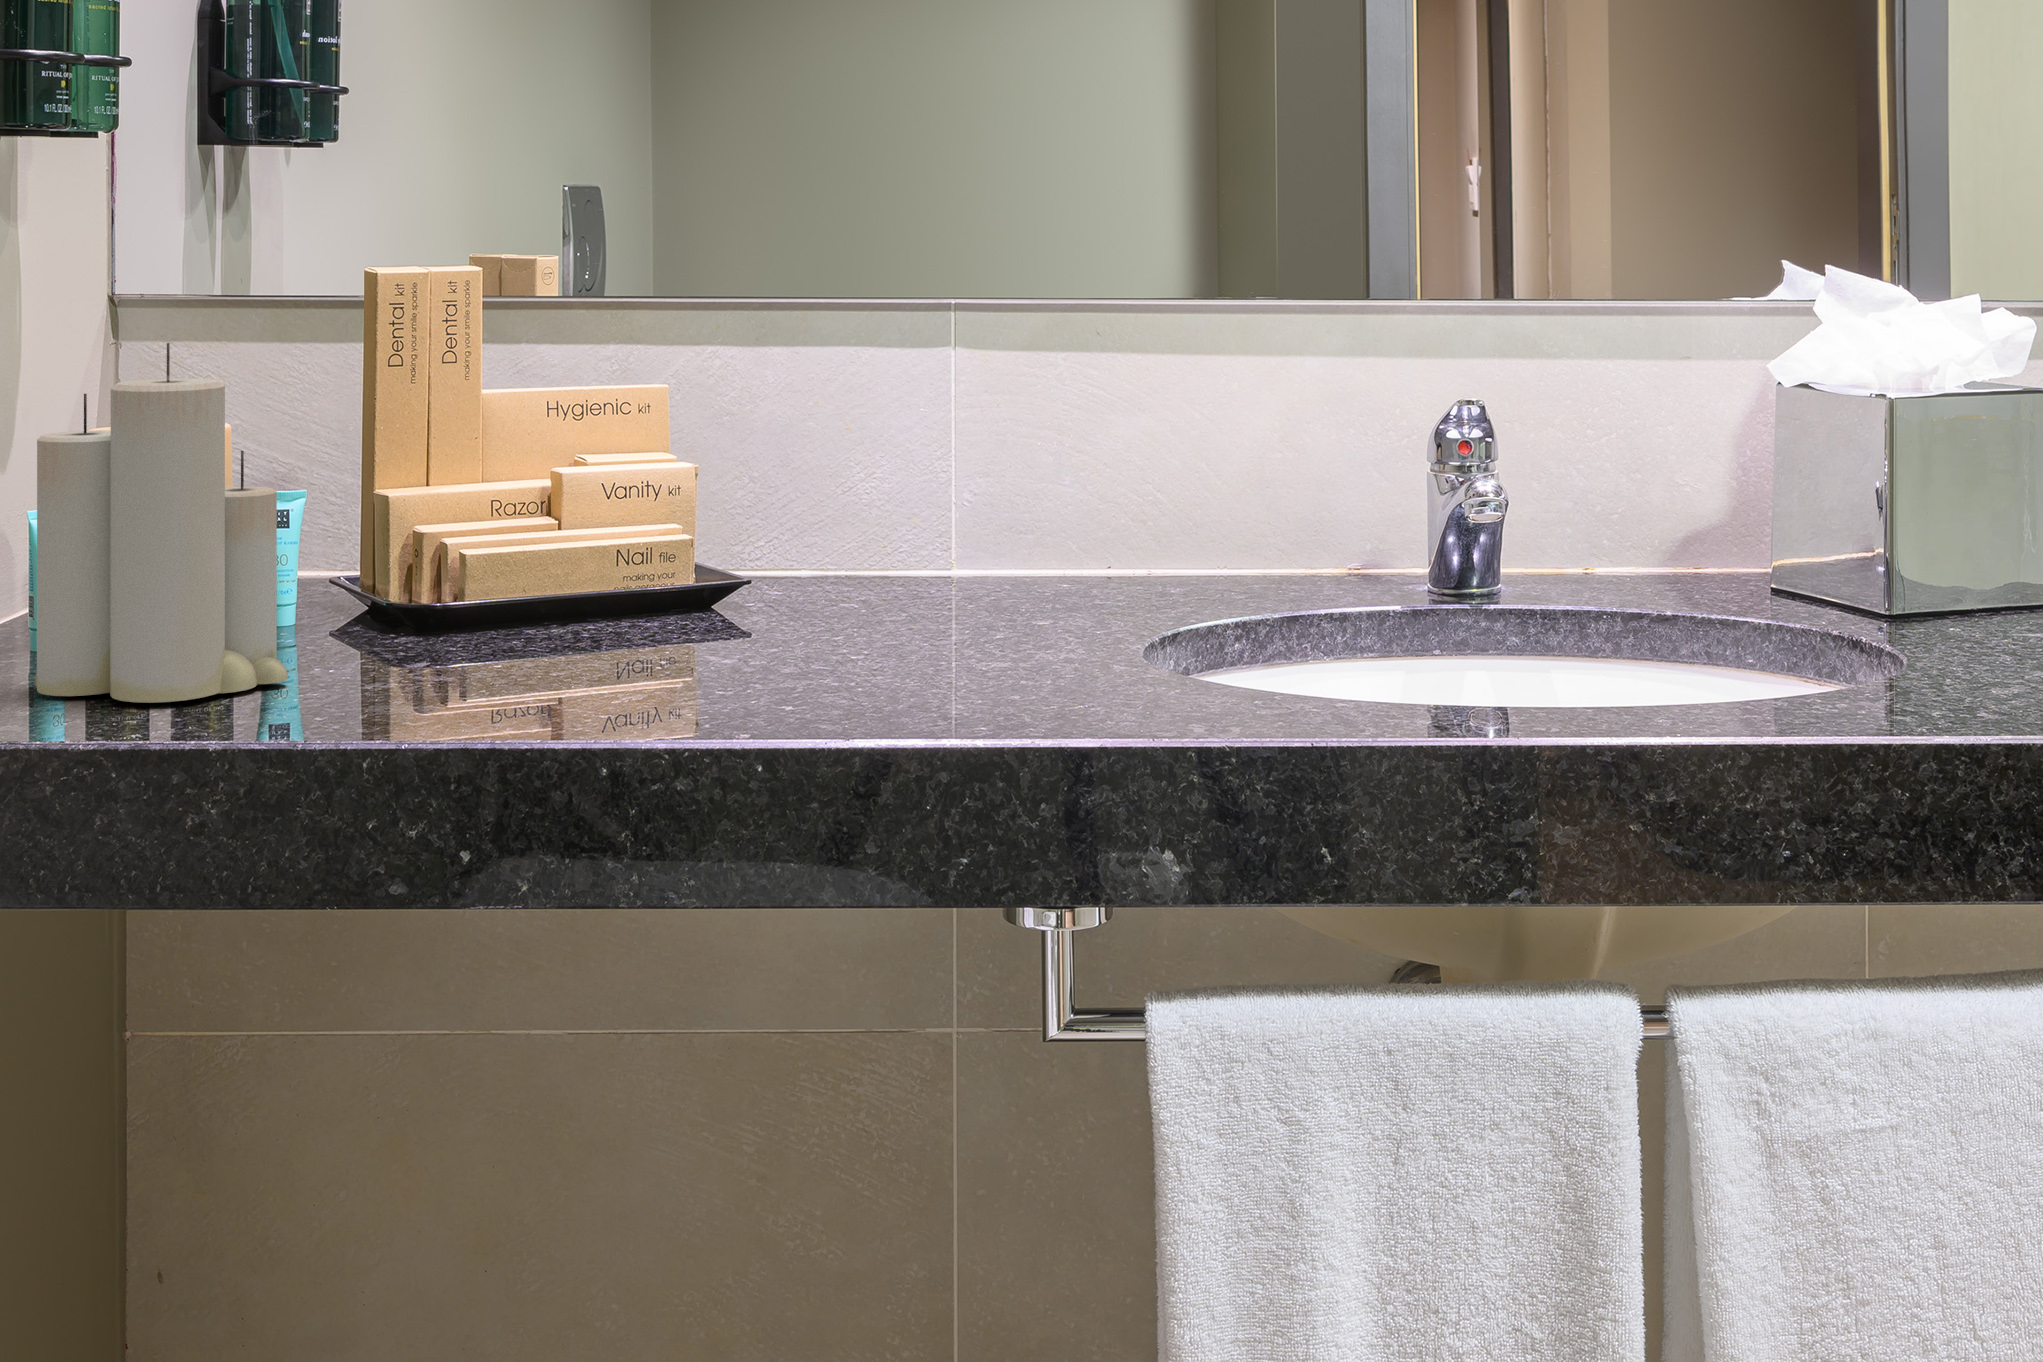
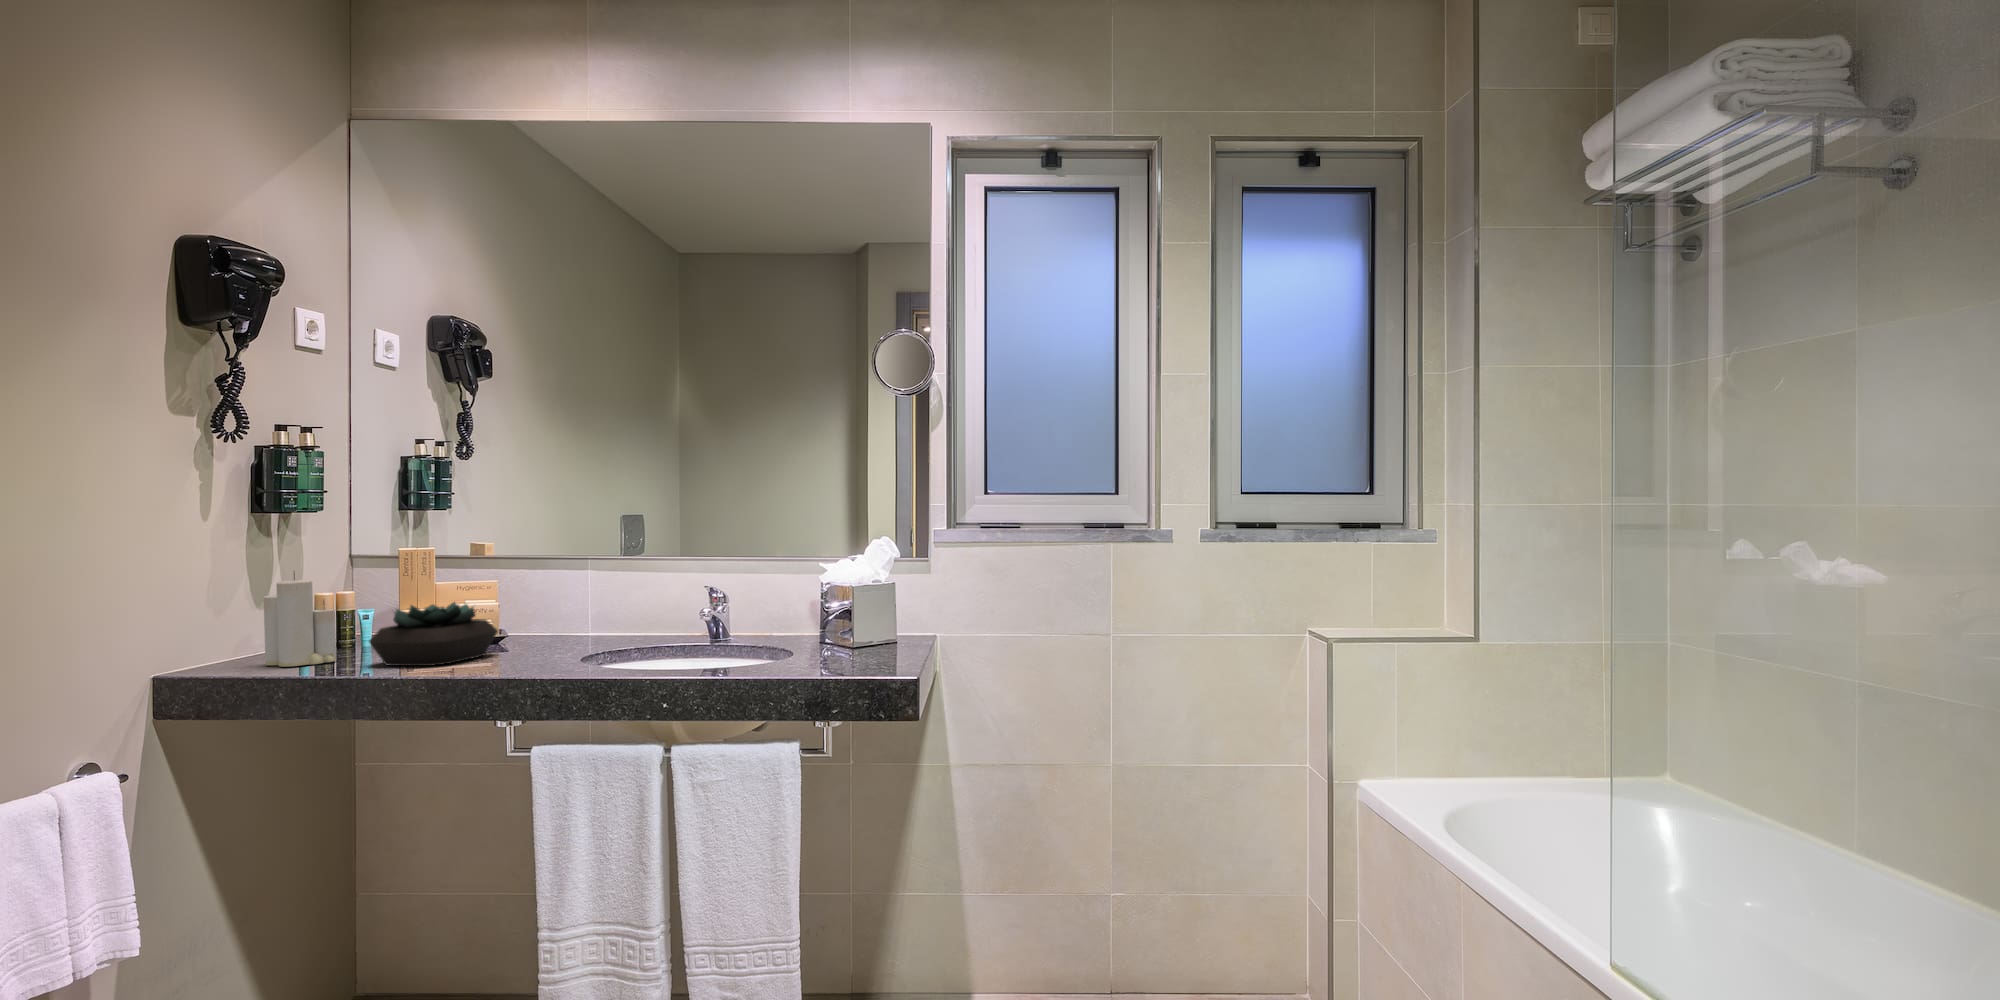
succulent plant: none [473,471,847,703] -> present [369,602,498,666]

